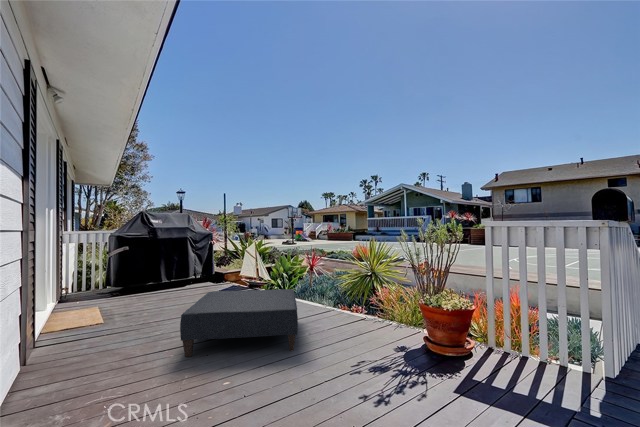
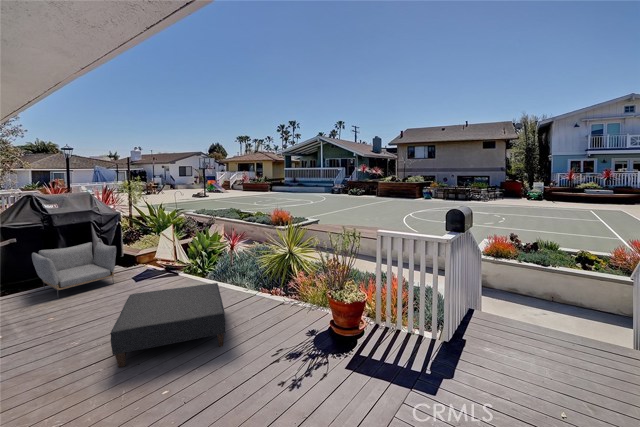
armchair: none [138,256,206,302] -> present [32,242,116,298]

